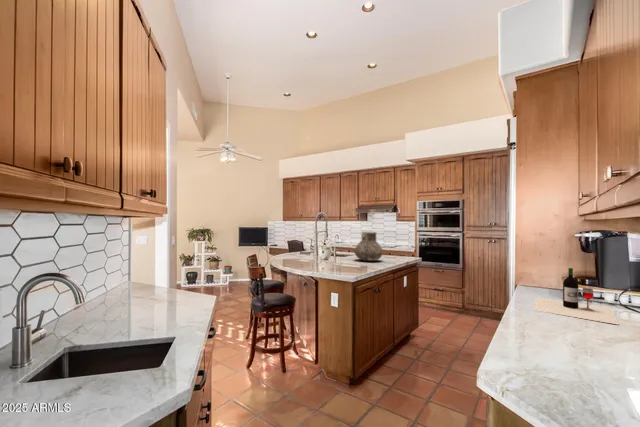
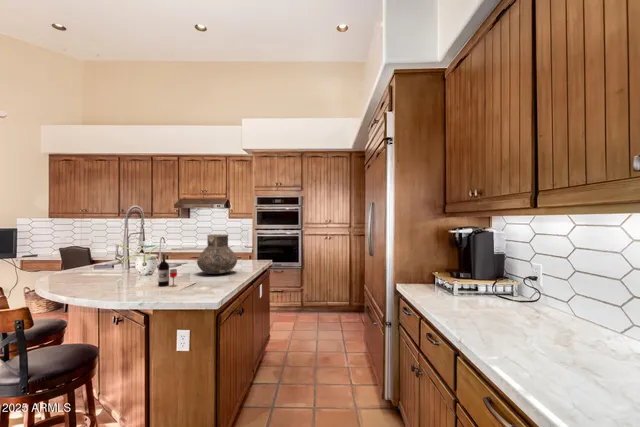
wine bottle: present [532,268,618,325] -> present [126,254,195,291]

